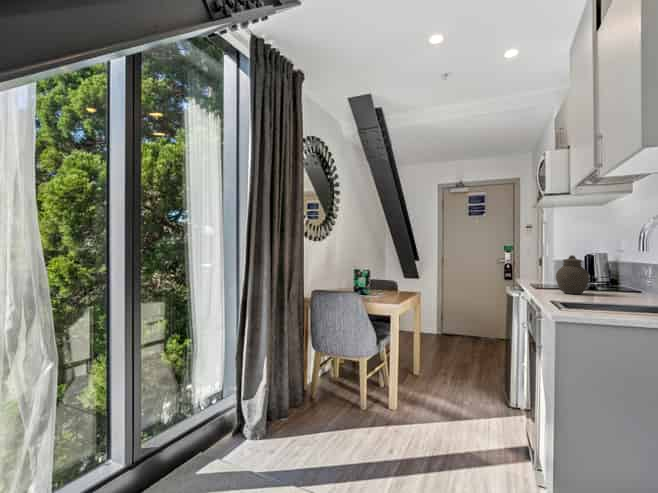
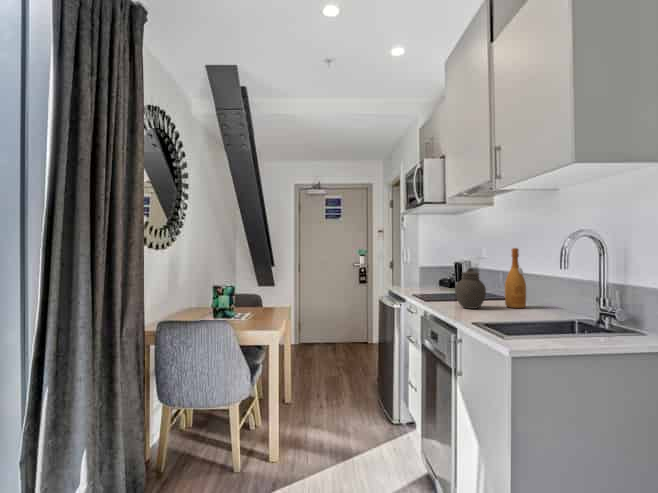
wine bottle: none [614,236,639,296] -> present [505,248,526,308]

